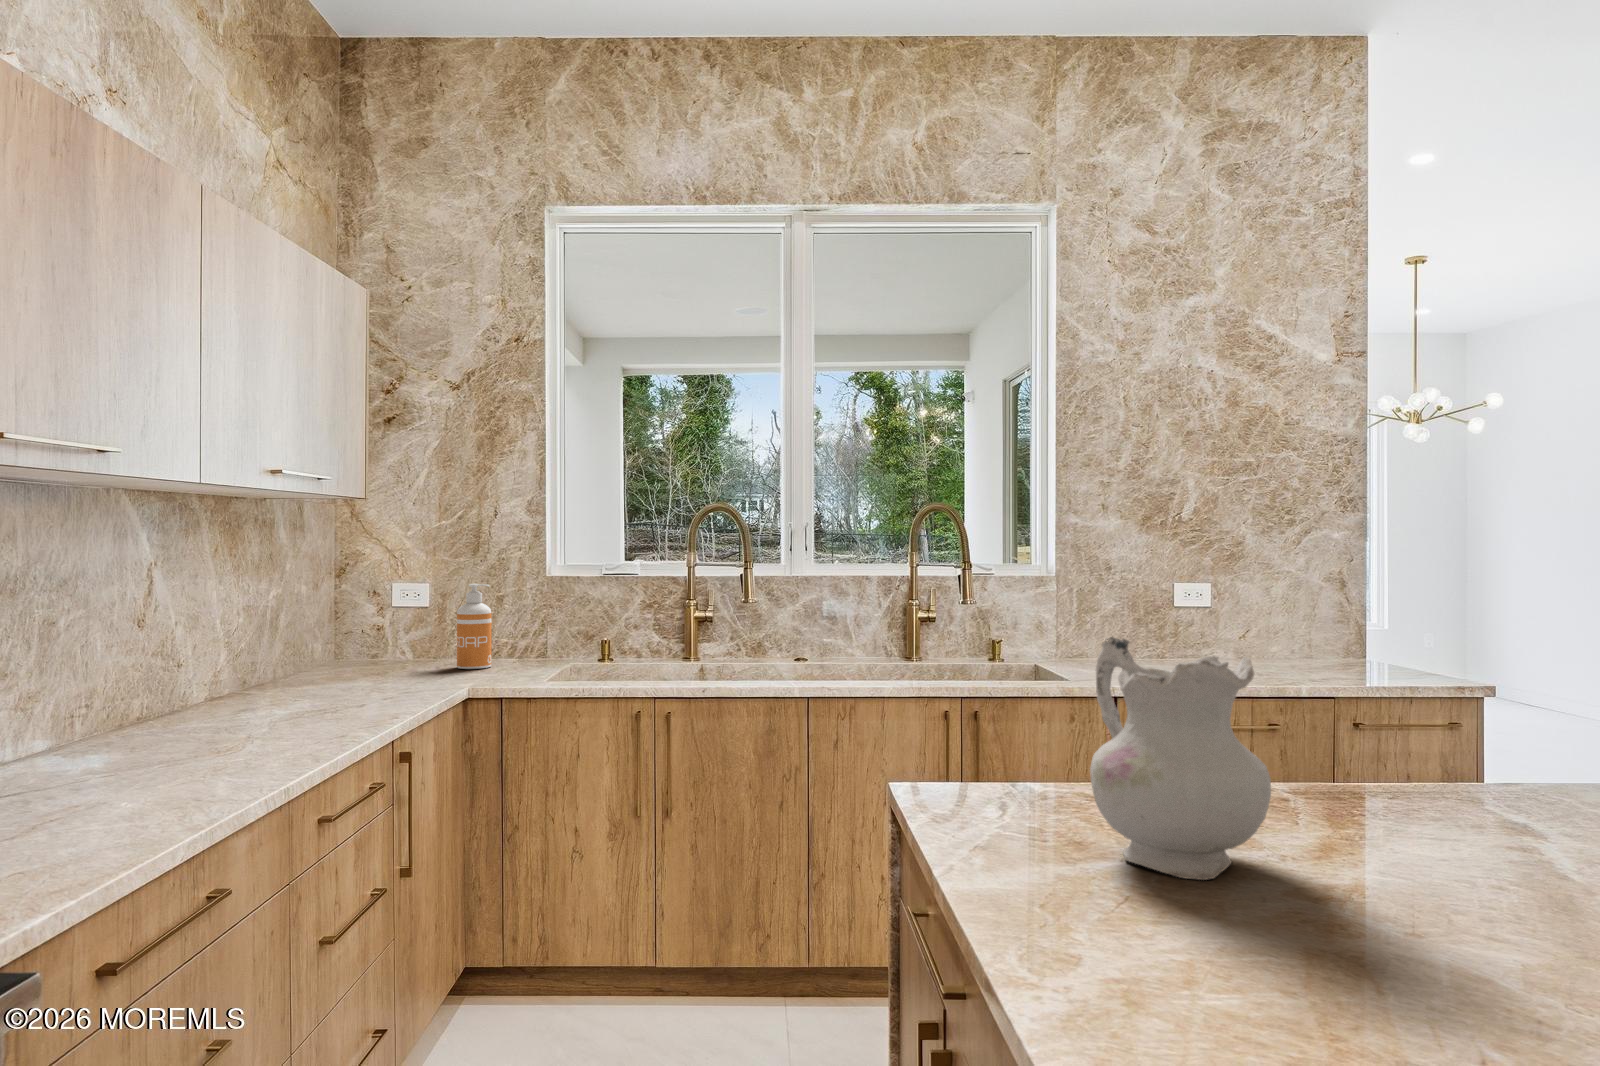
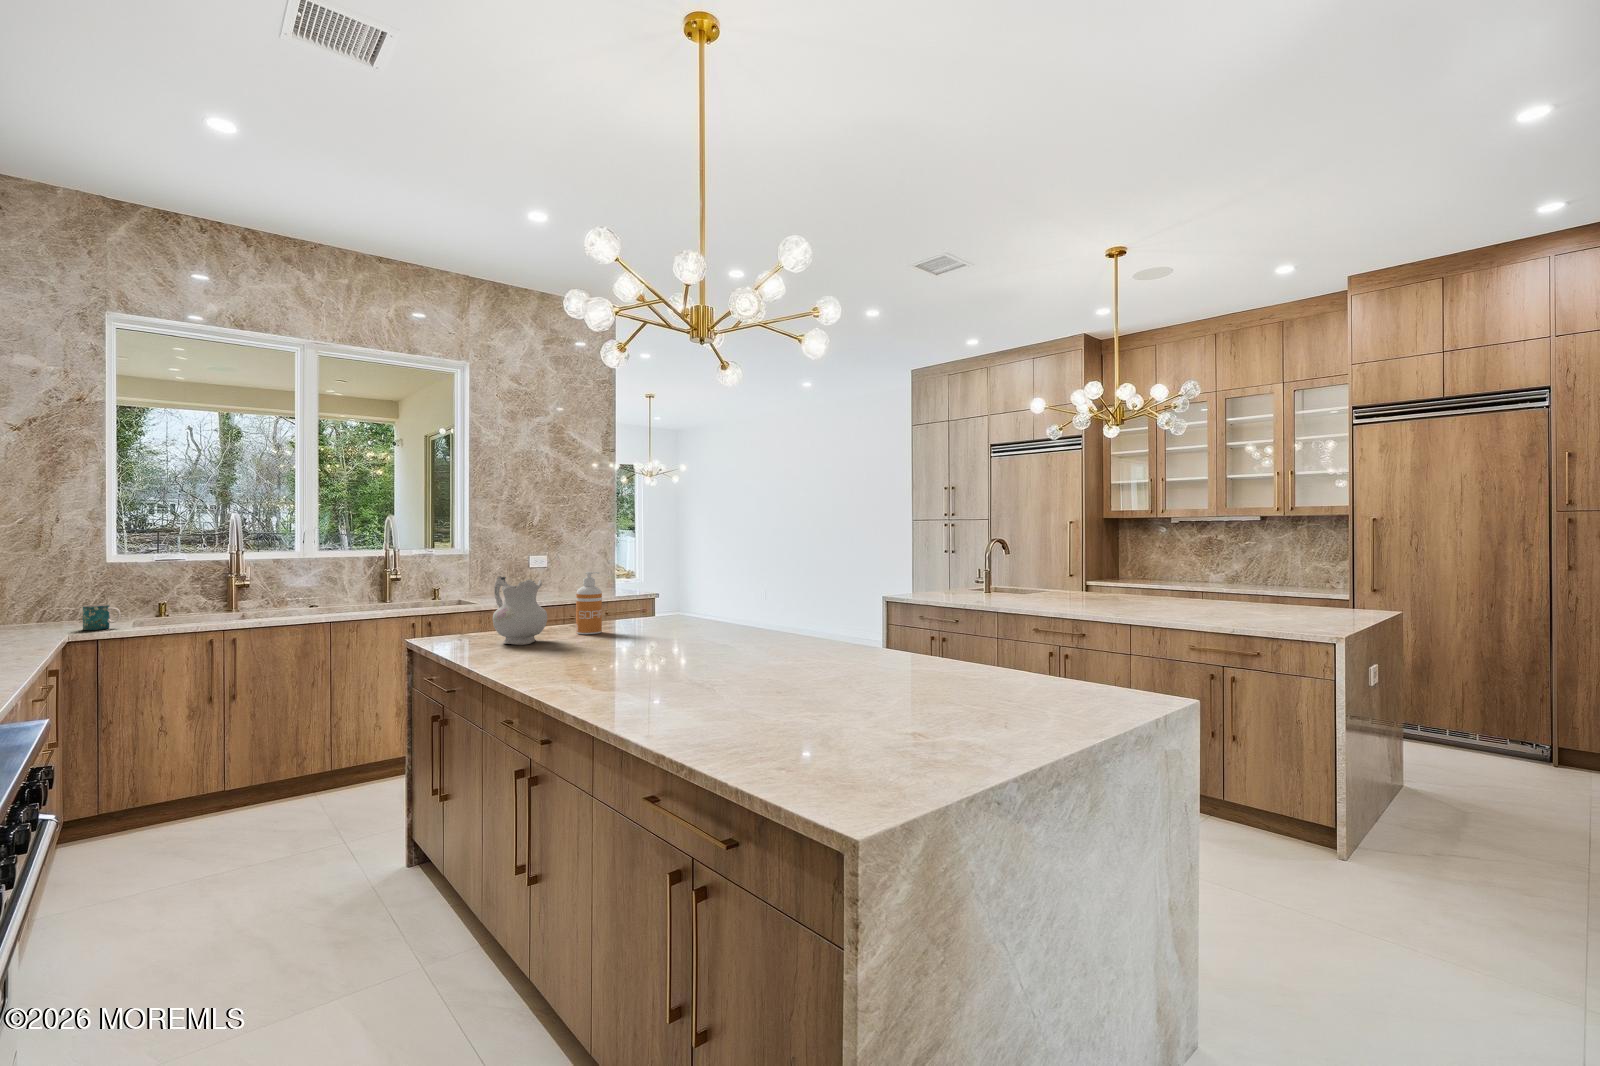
soap dispenser: present [457,584,492,669] -> present [576,572,602,634]
mug: none [487,641,529,681] -> present [83,604,121,630]

